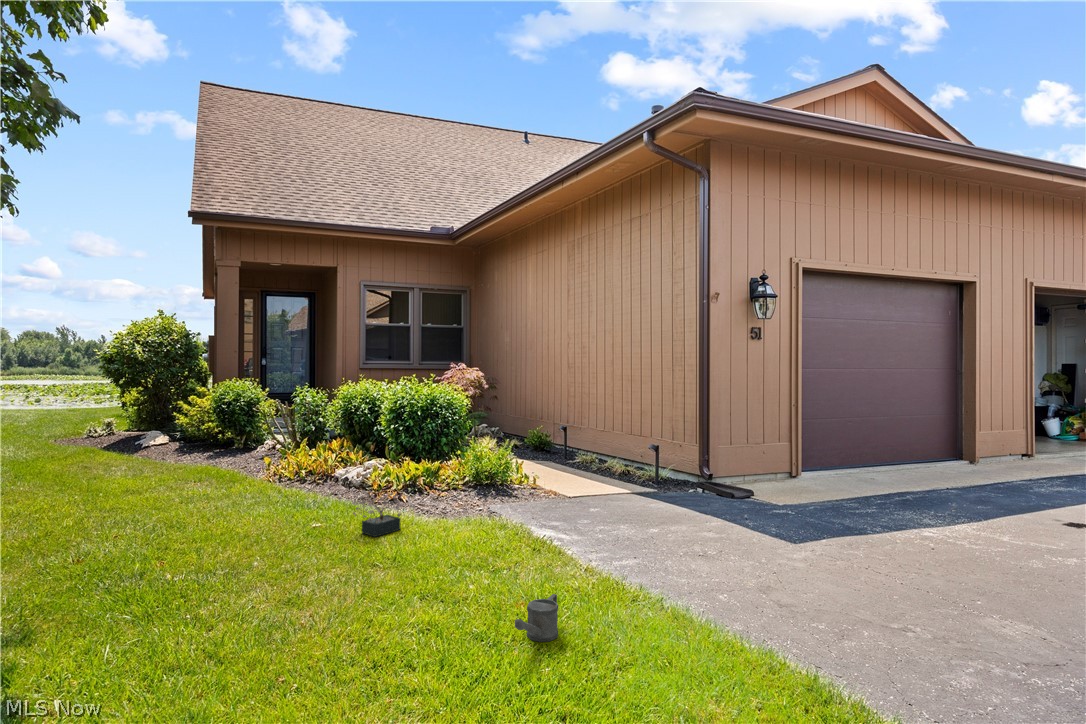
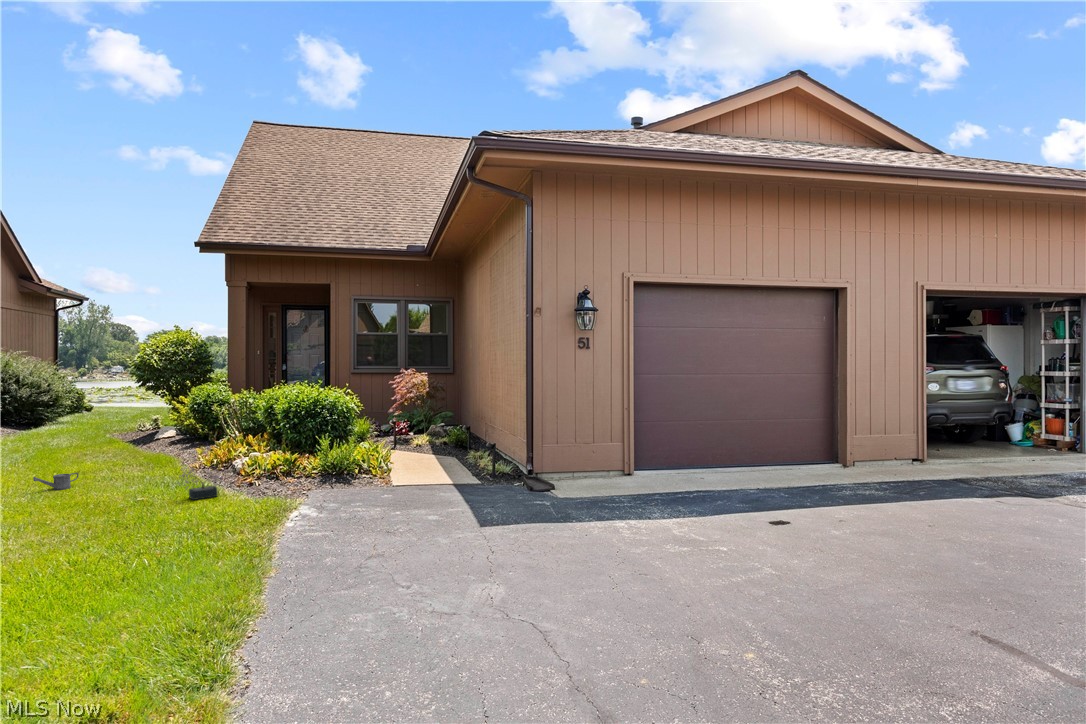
watering can: present [515,594,558,642] -> present [33,473,79,490]

